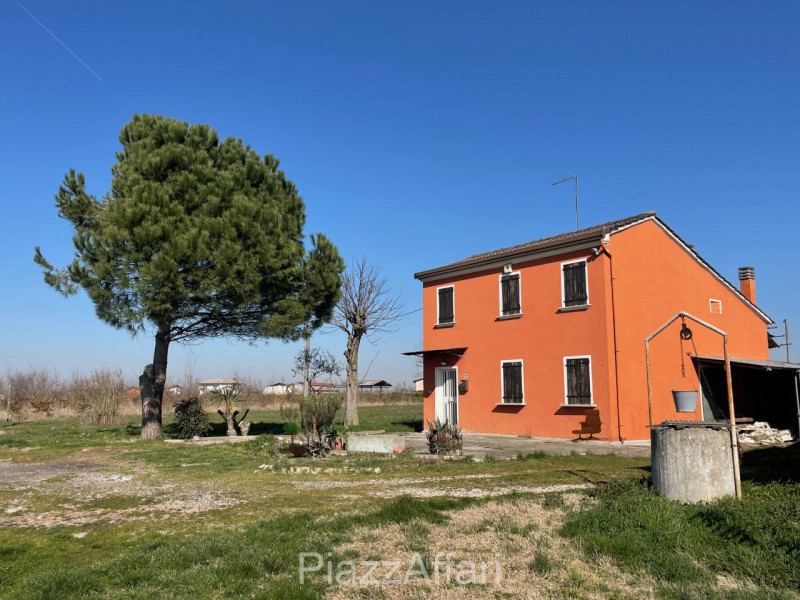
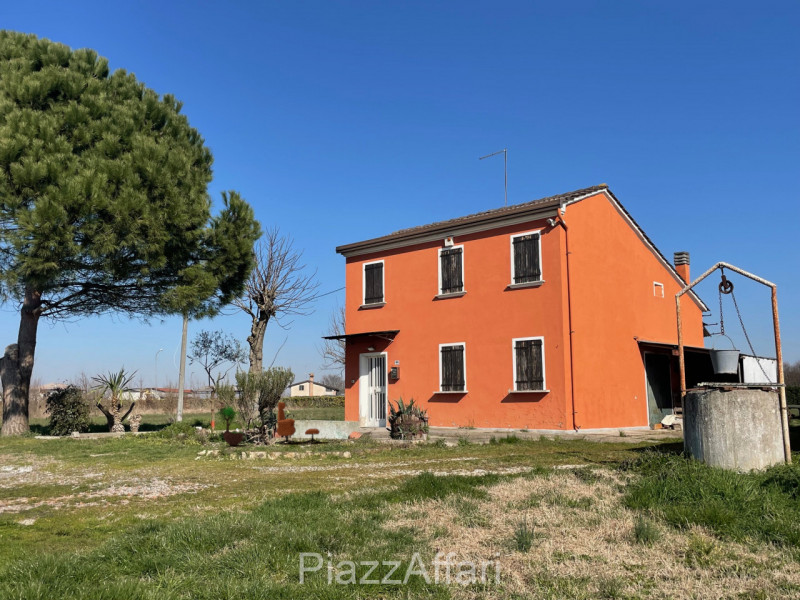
lounge chair: present [572,409,603,441] -> present [276,402,322,444]

